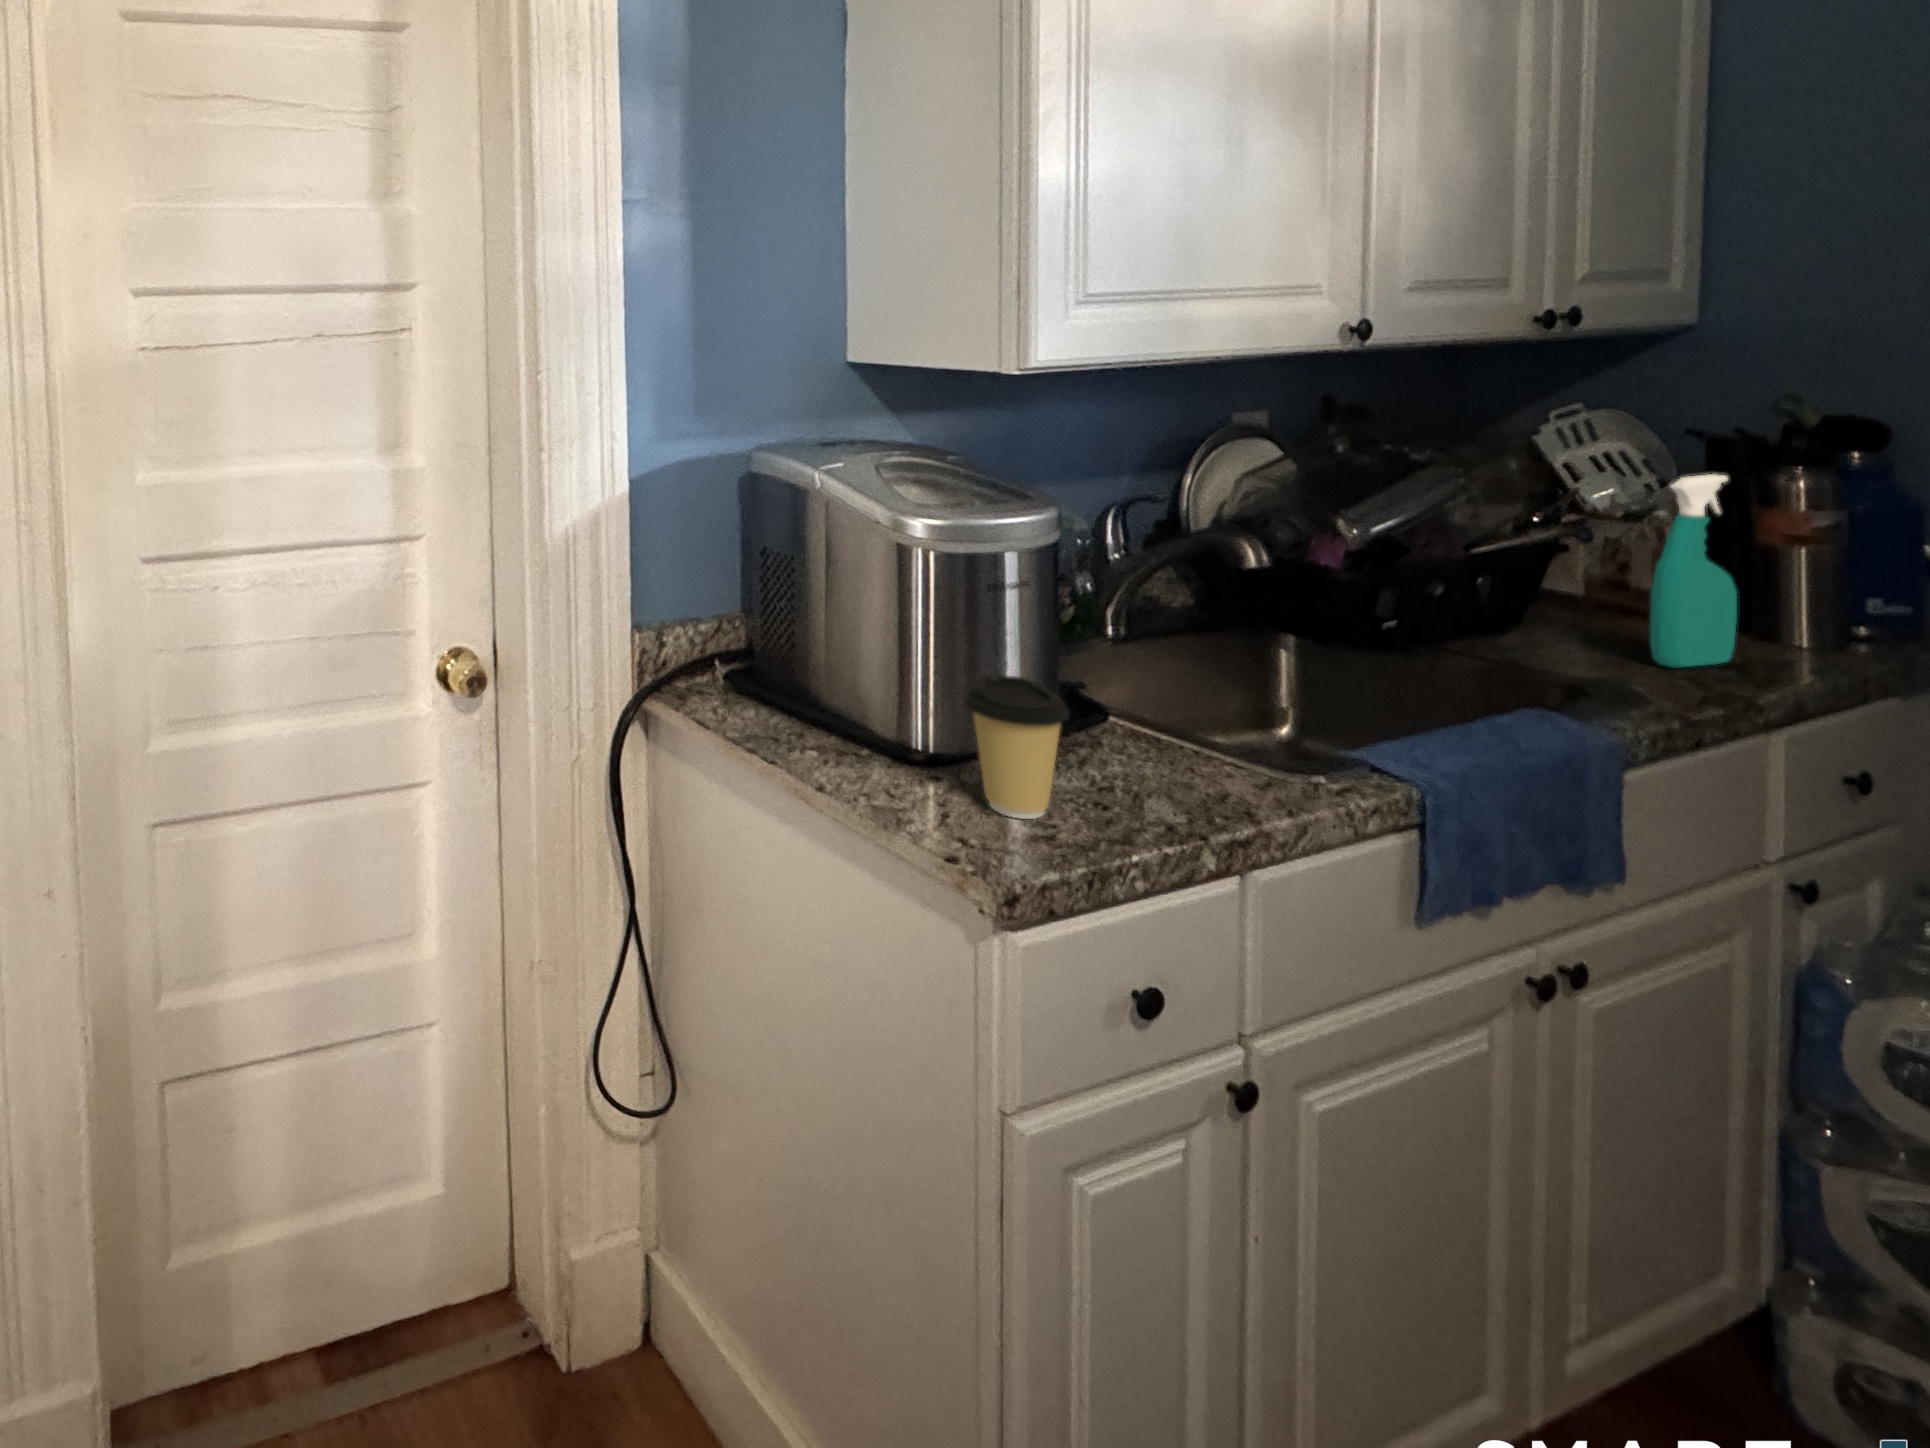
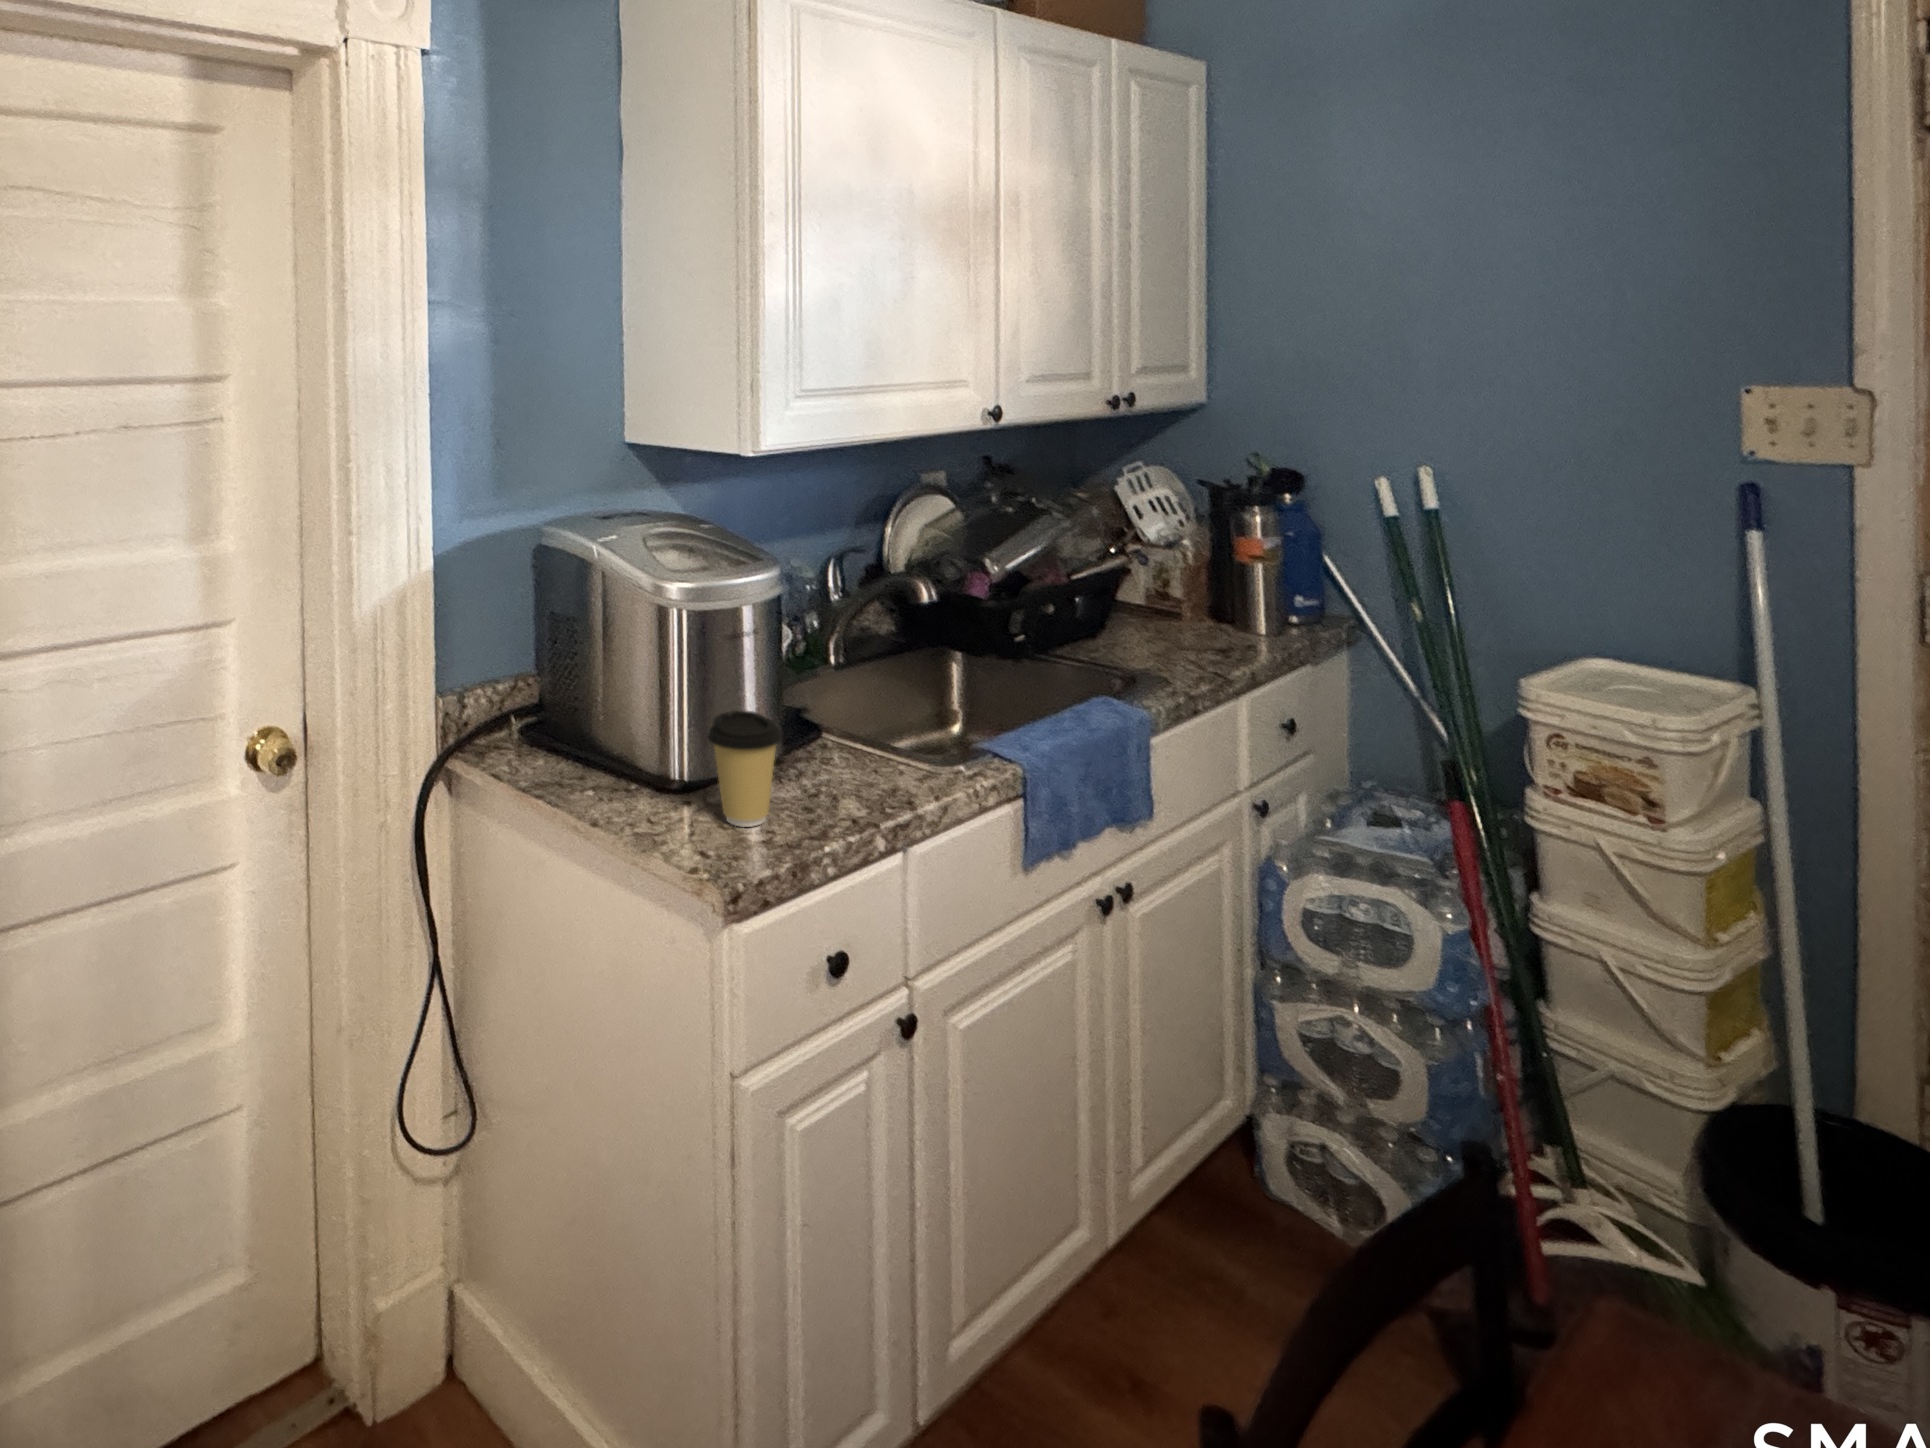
spray bottle: present [1650,474,1737,668] -> none [1176,515,1223,657]

